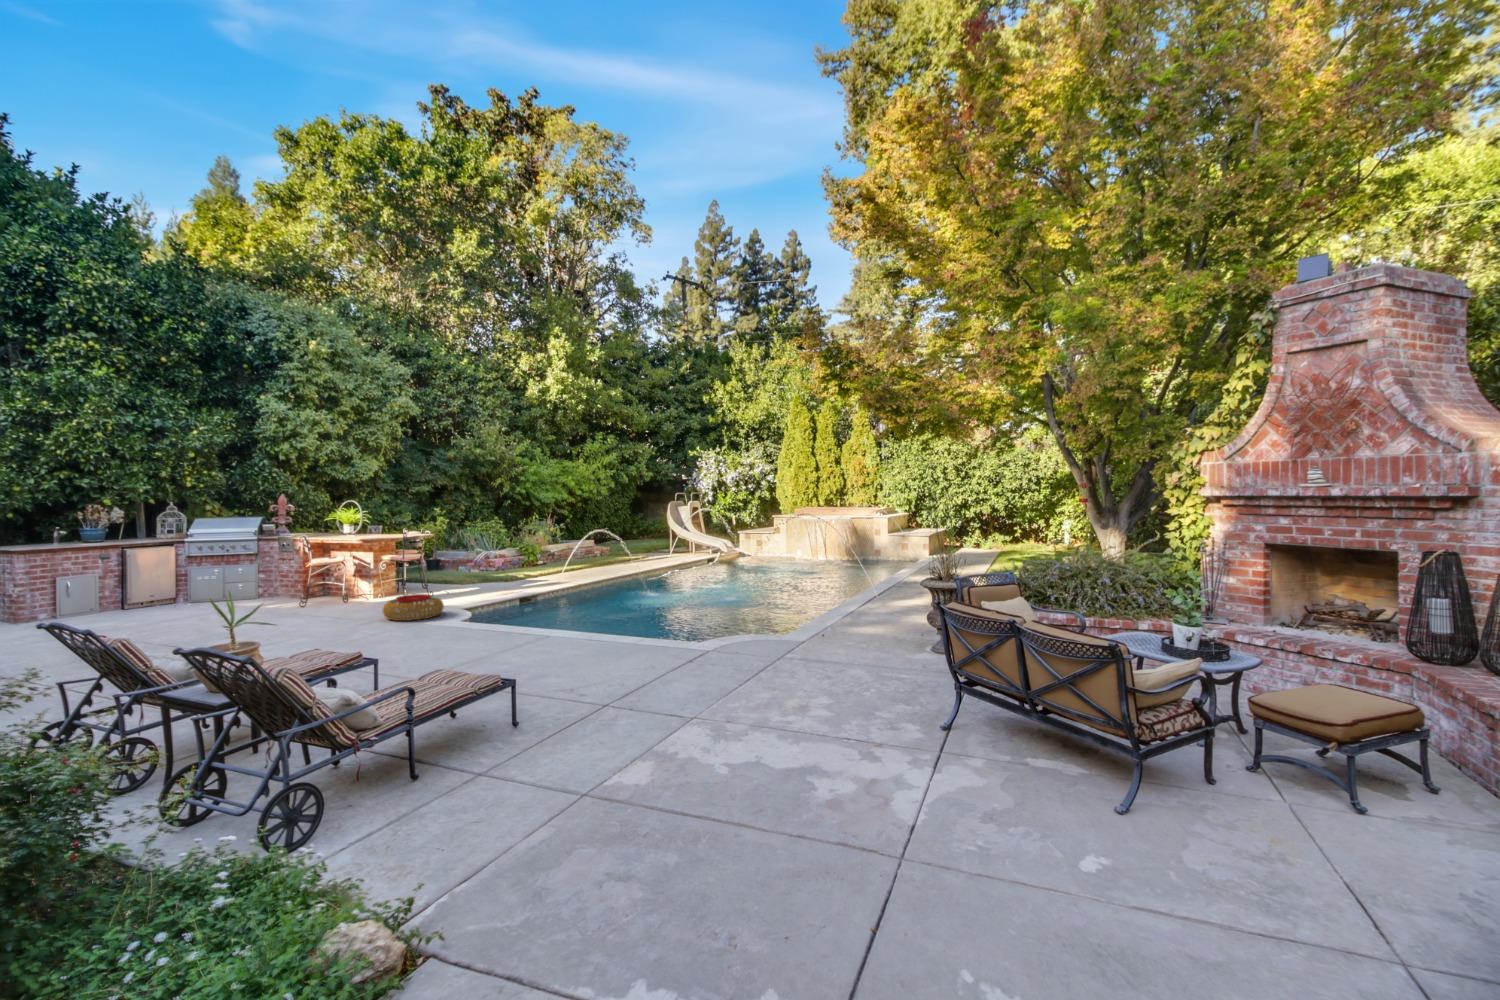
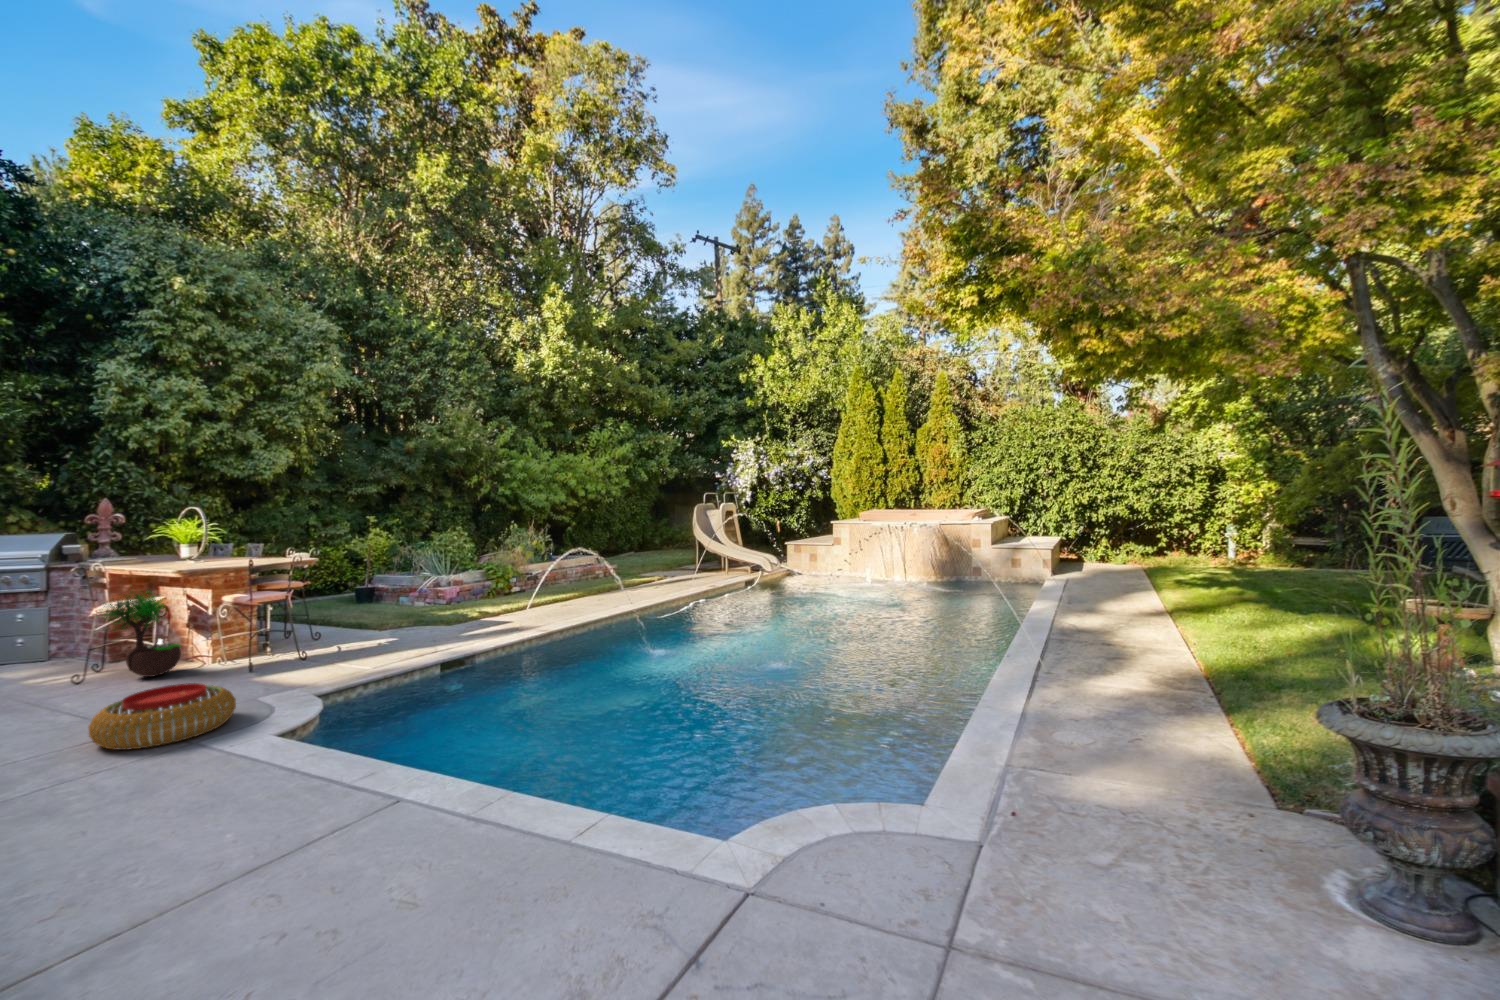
potted tree: none [336,547,375,601] -> present [96,590,181,677]

